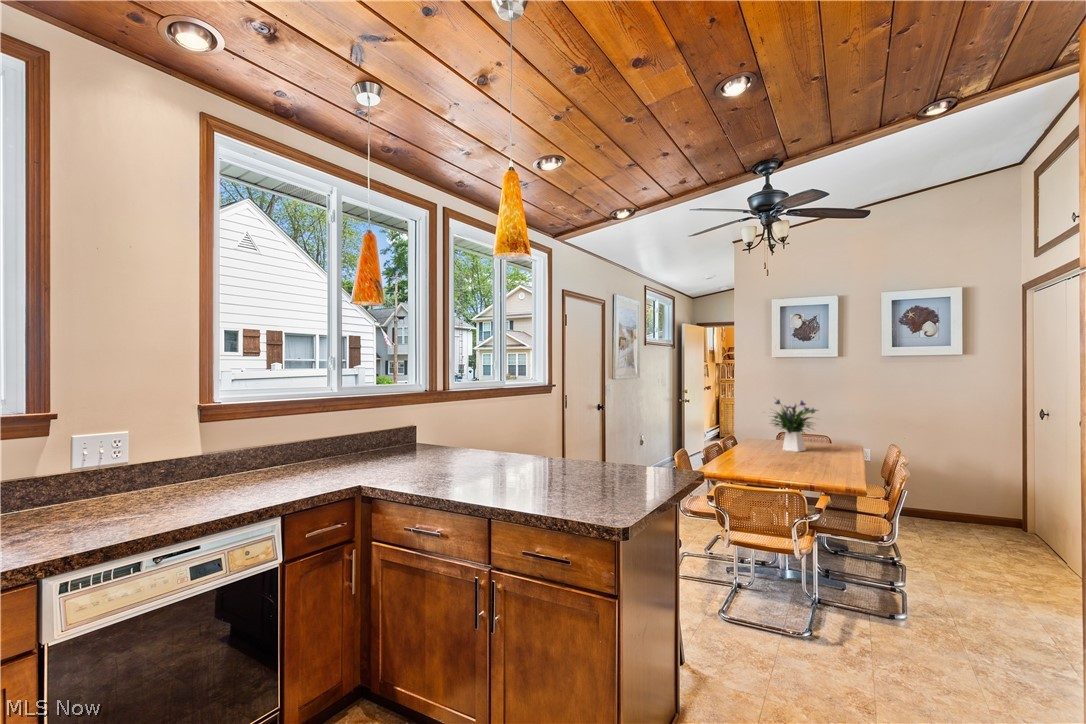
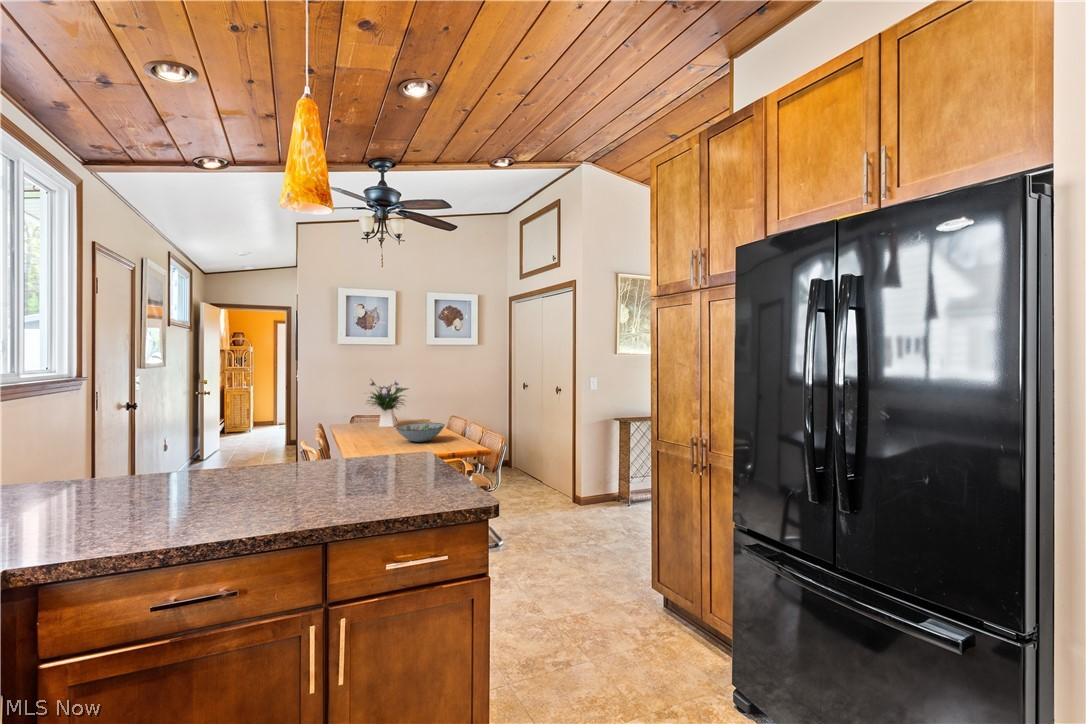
decorative bowl: none [767,452,829,475] -> present [396,423,445,442]

